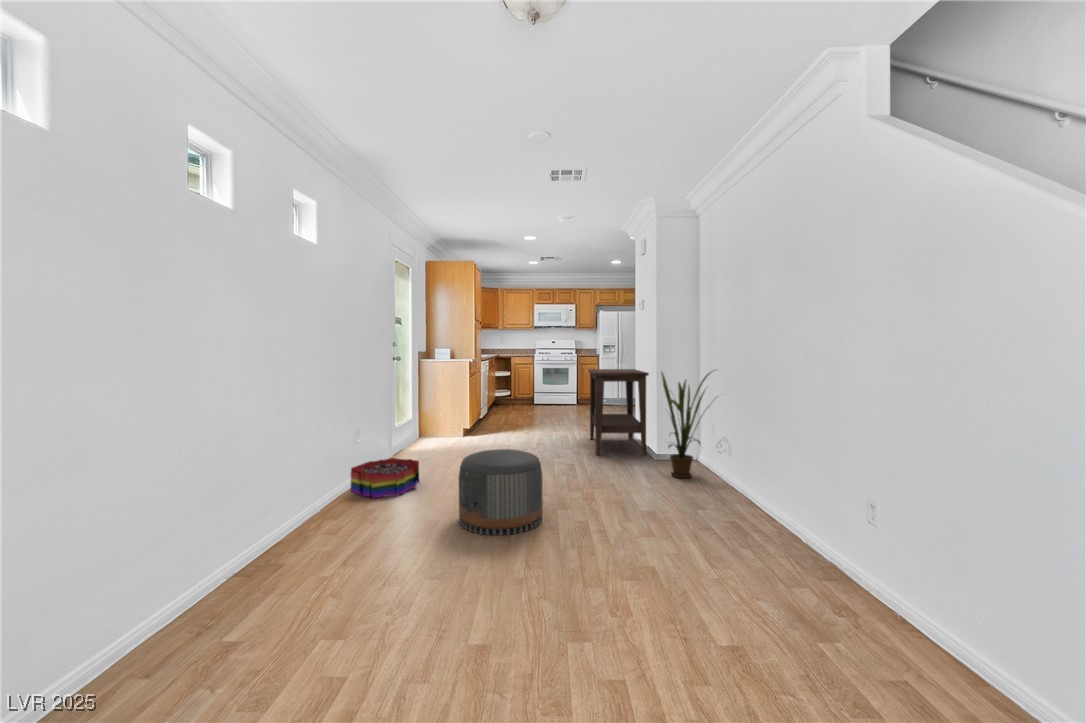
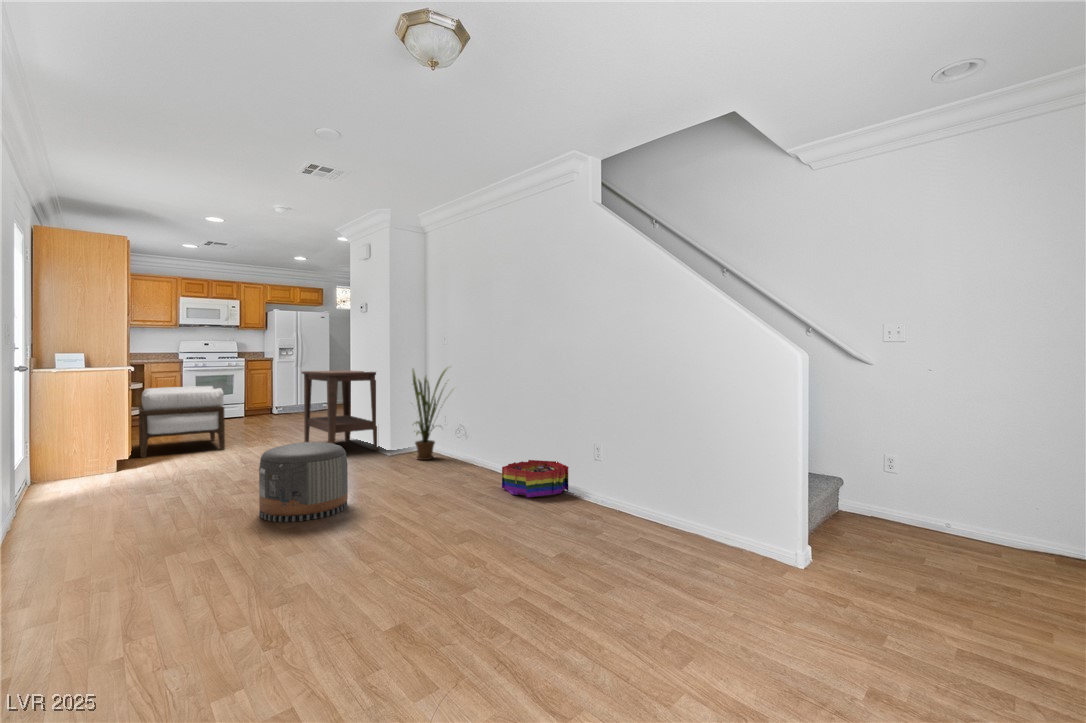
armchair: none [471,379,533,436] -> present [139,386,225,458]
storage bin: present [351,458,419,498] -> present [502,460,569,497]

